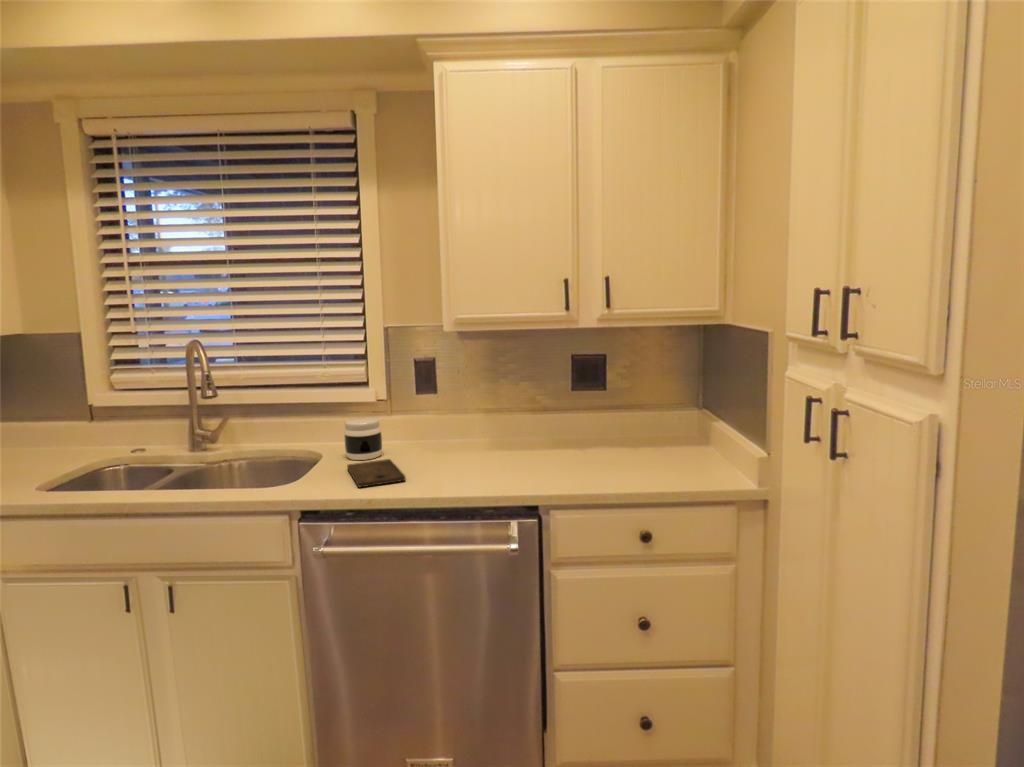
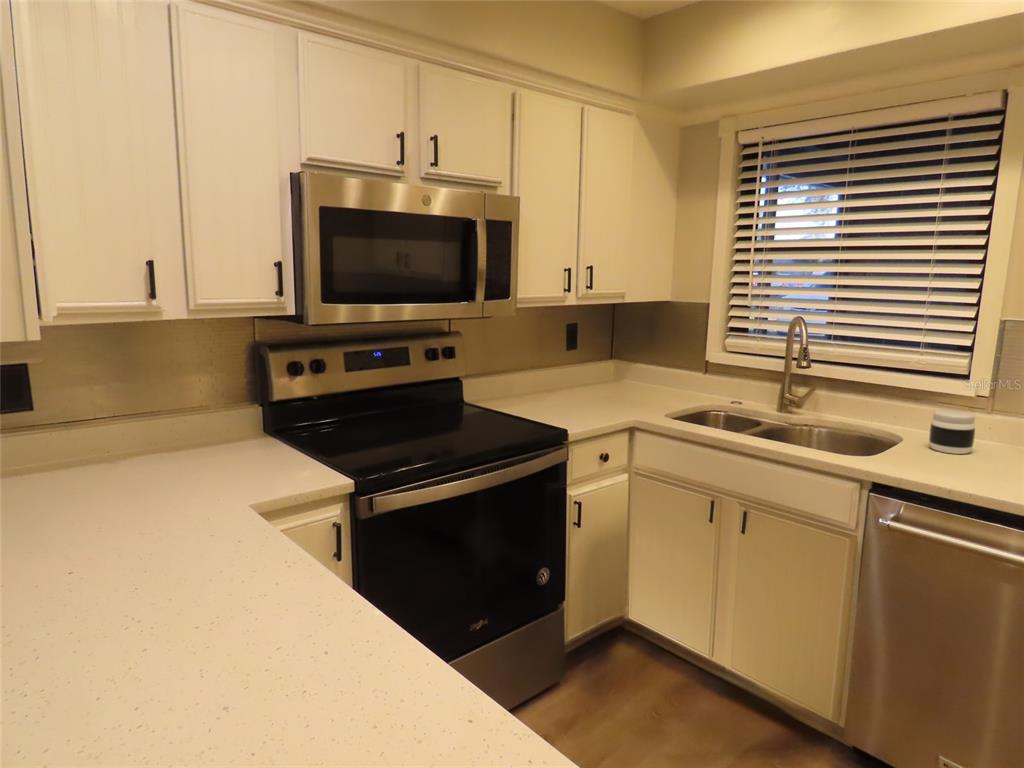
cutting board: present [347,459,405,487] -> none [928,453,996,483]

